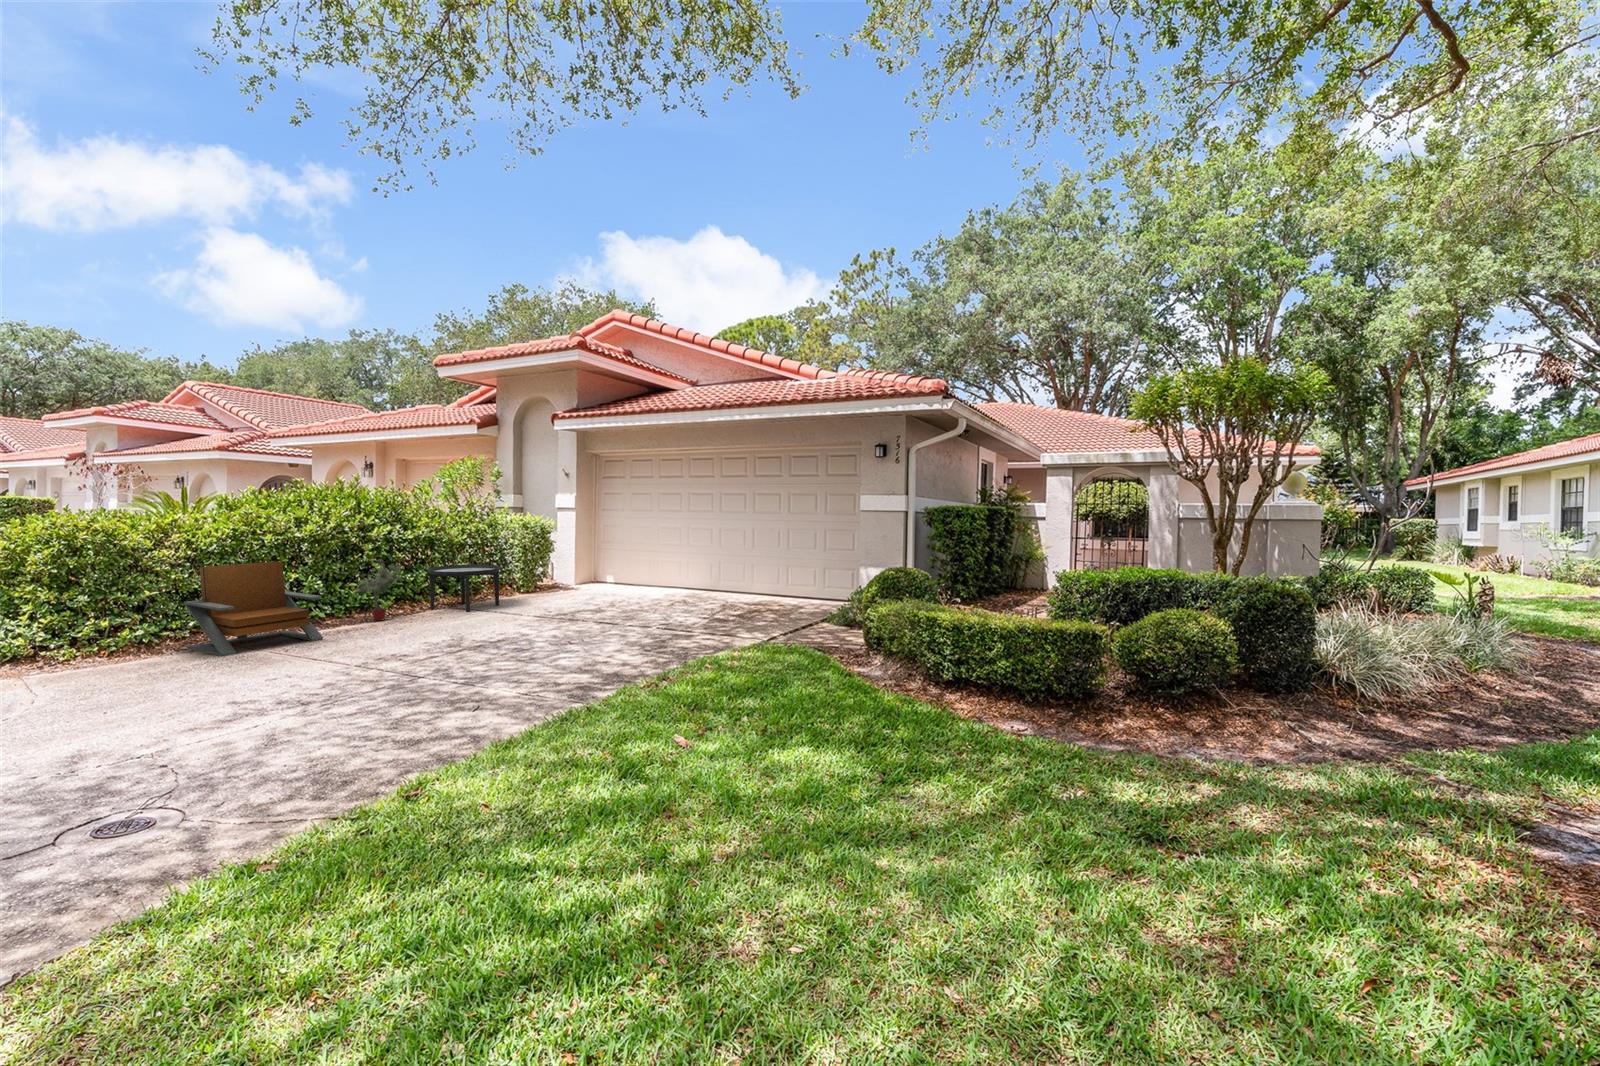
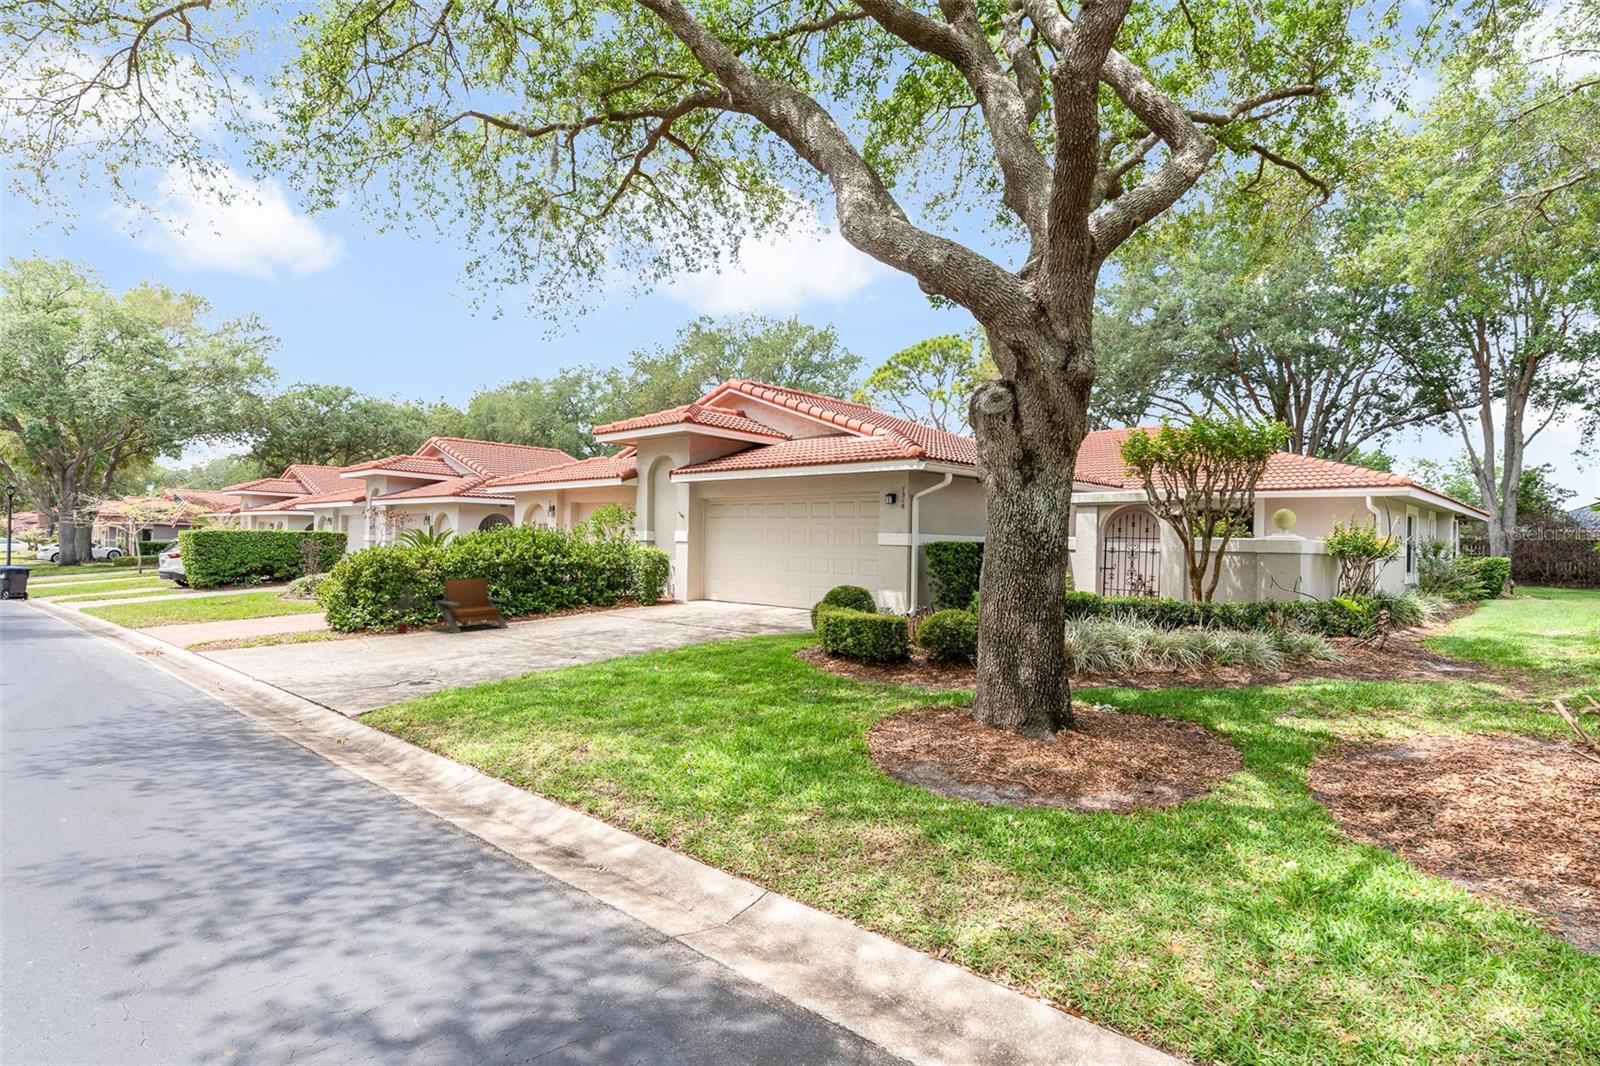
potted tree: present [355,560,401,621] -> present [385,586,421,633]
round table: present [426,564,502,612] -> none [574,584,624,616]

